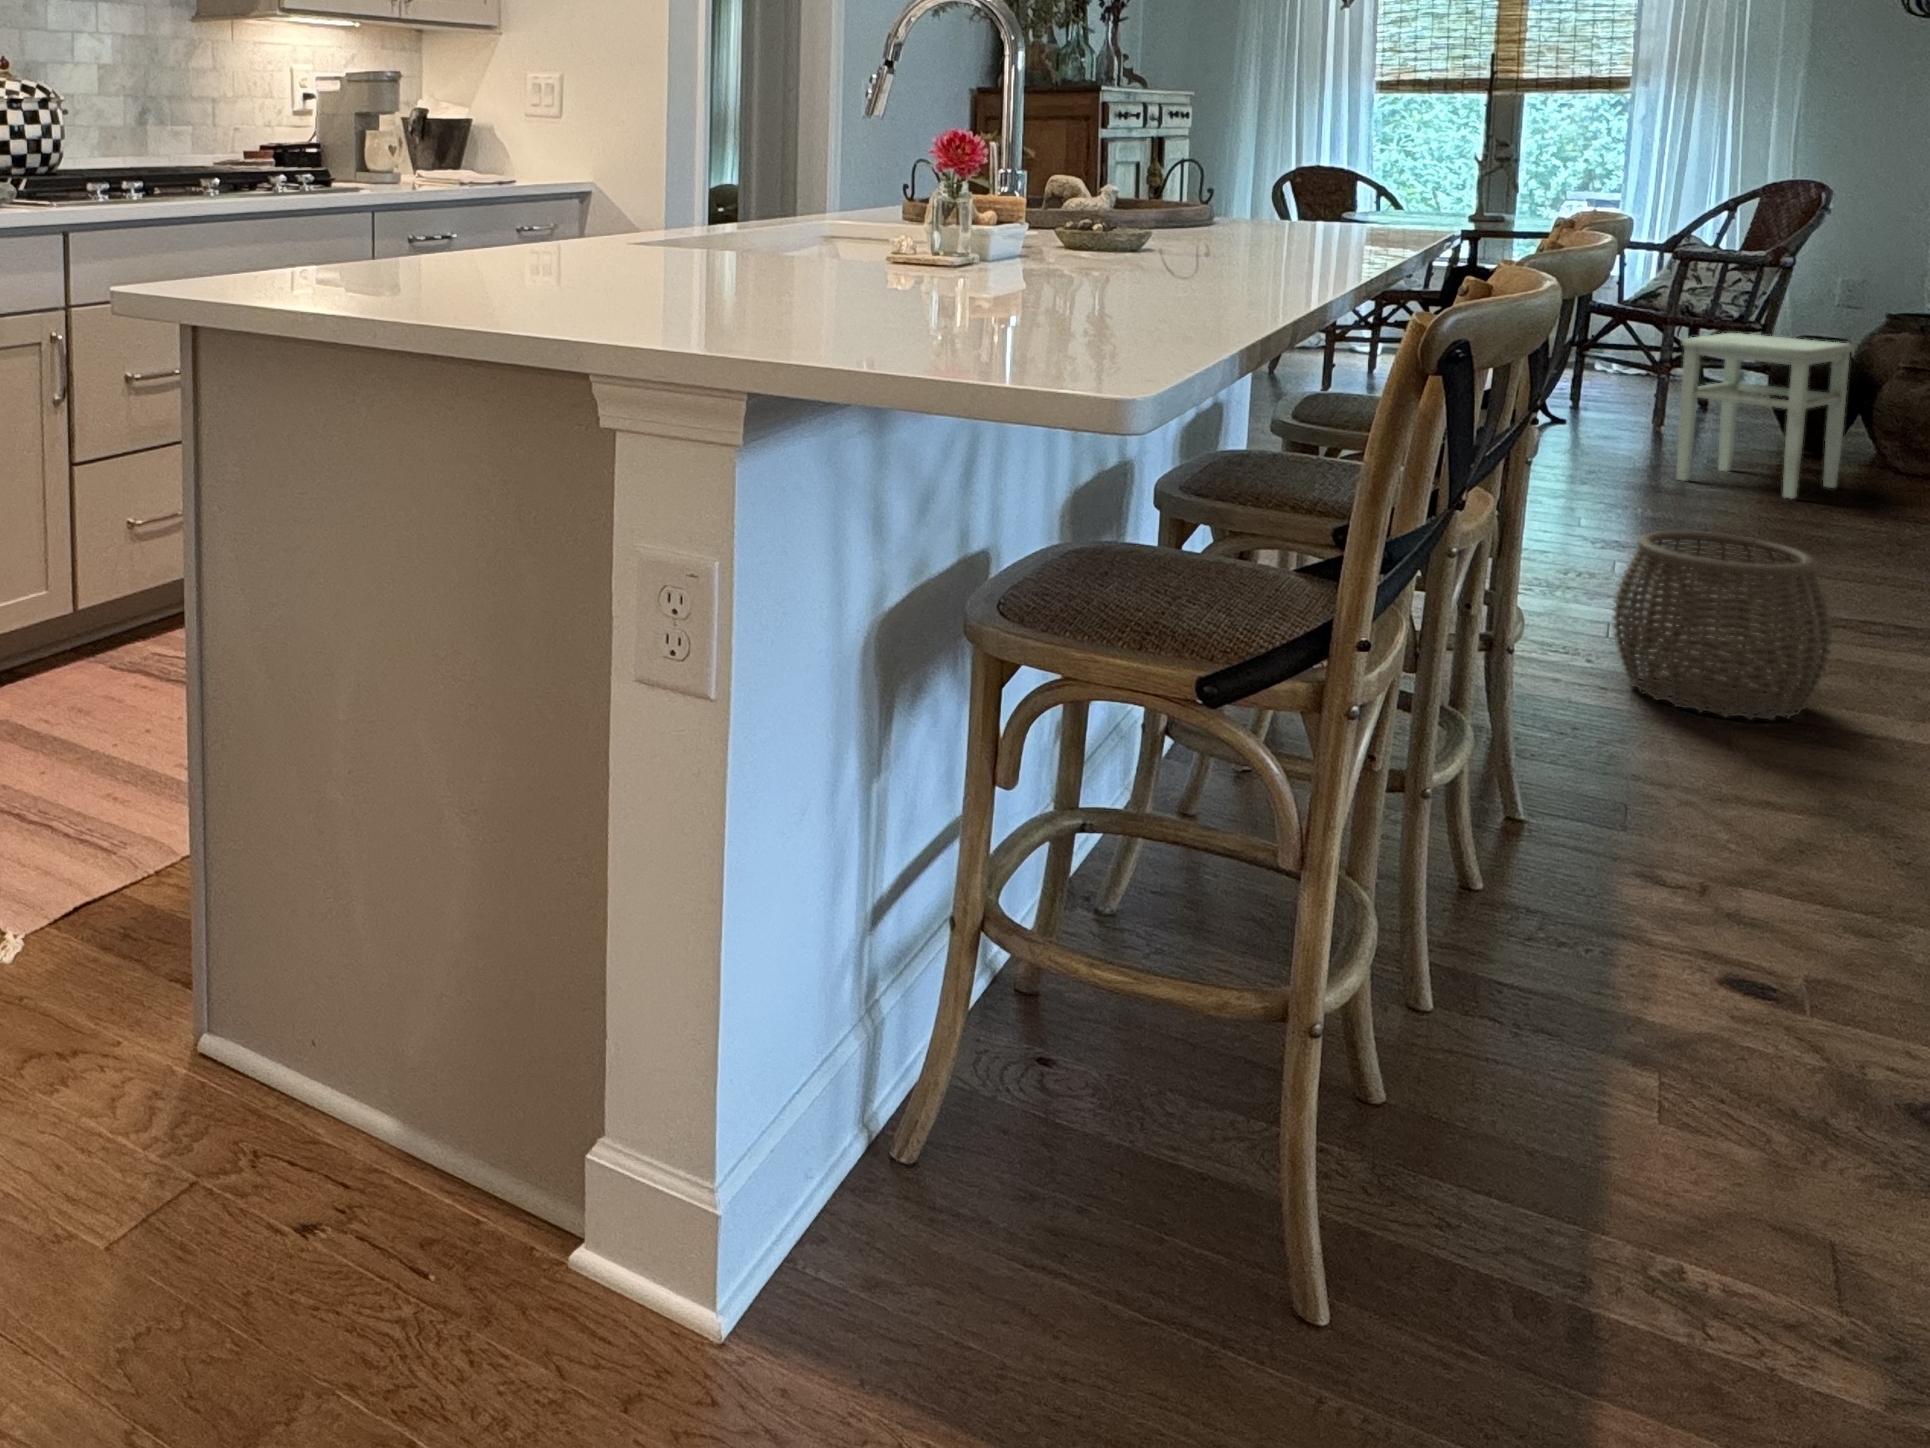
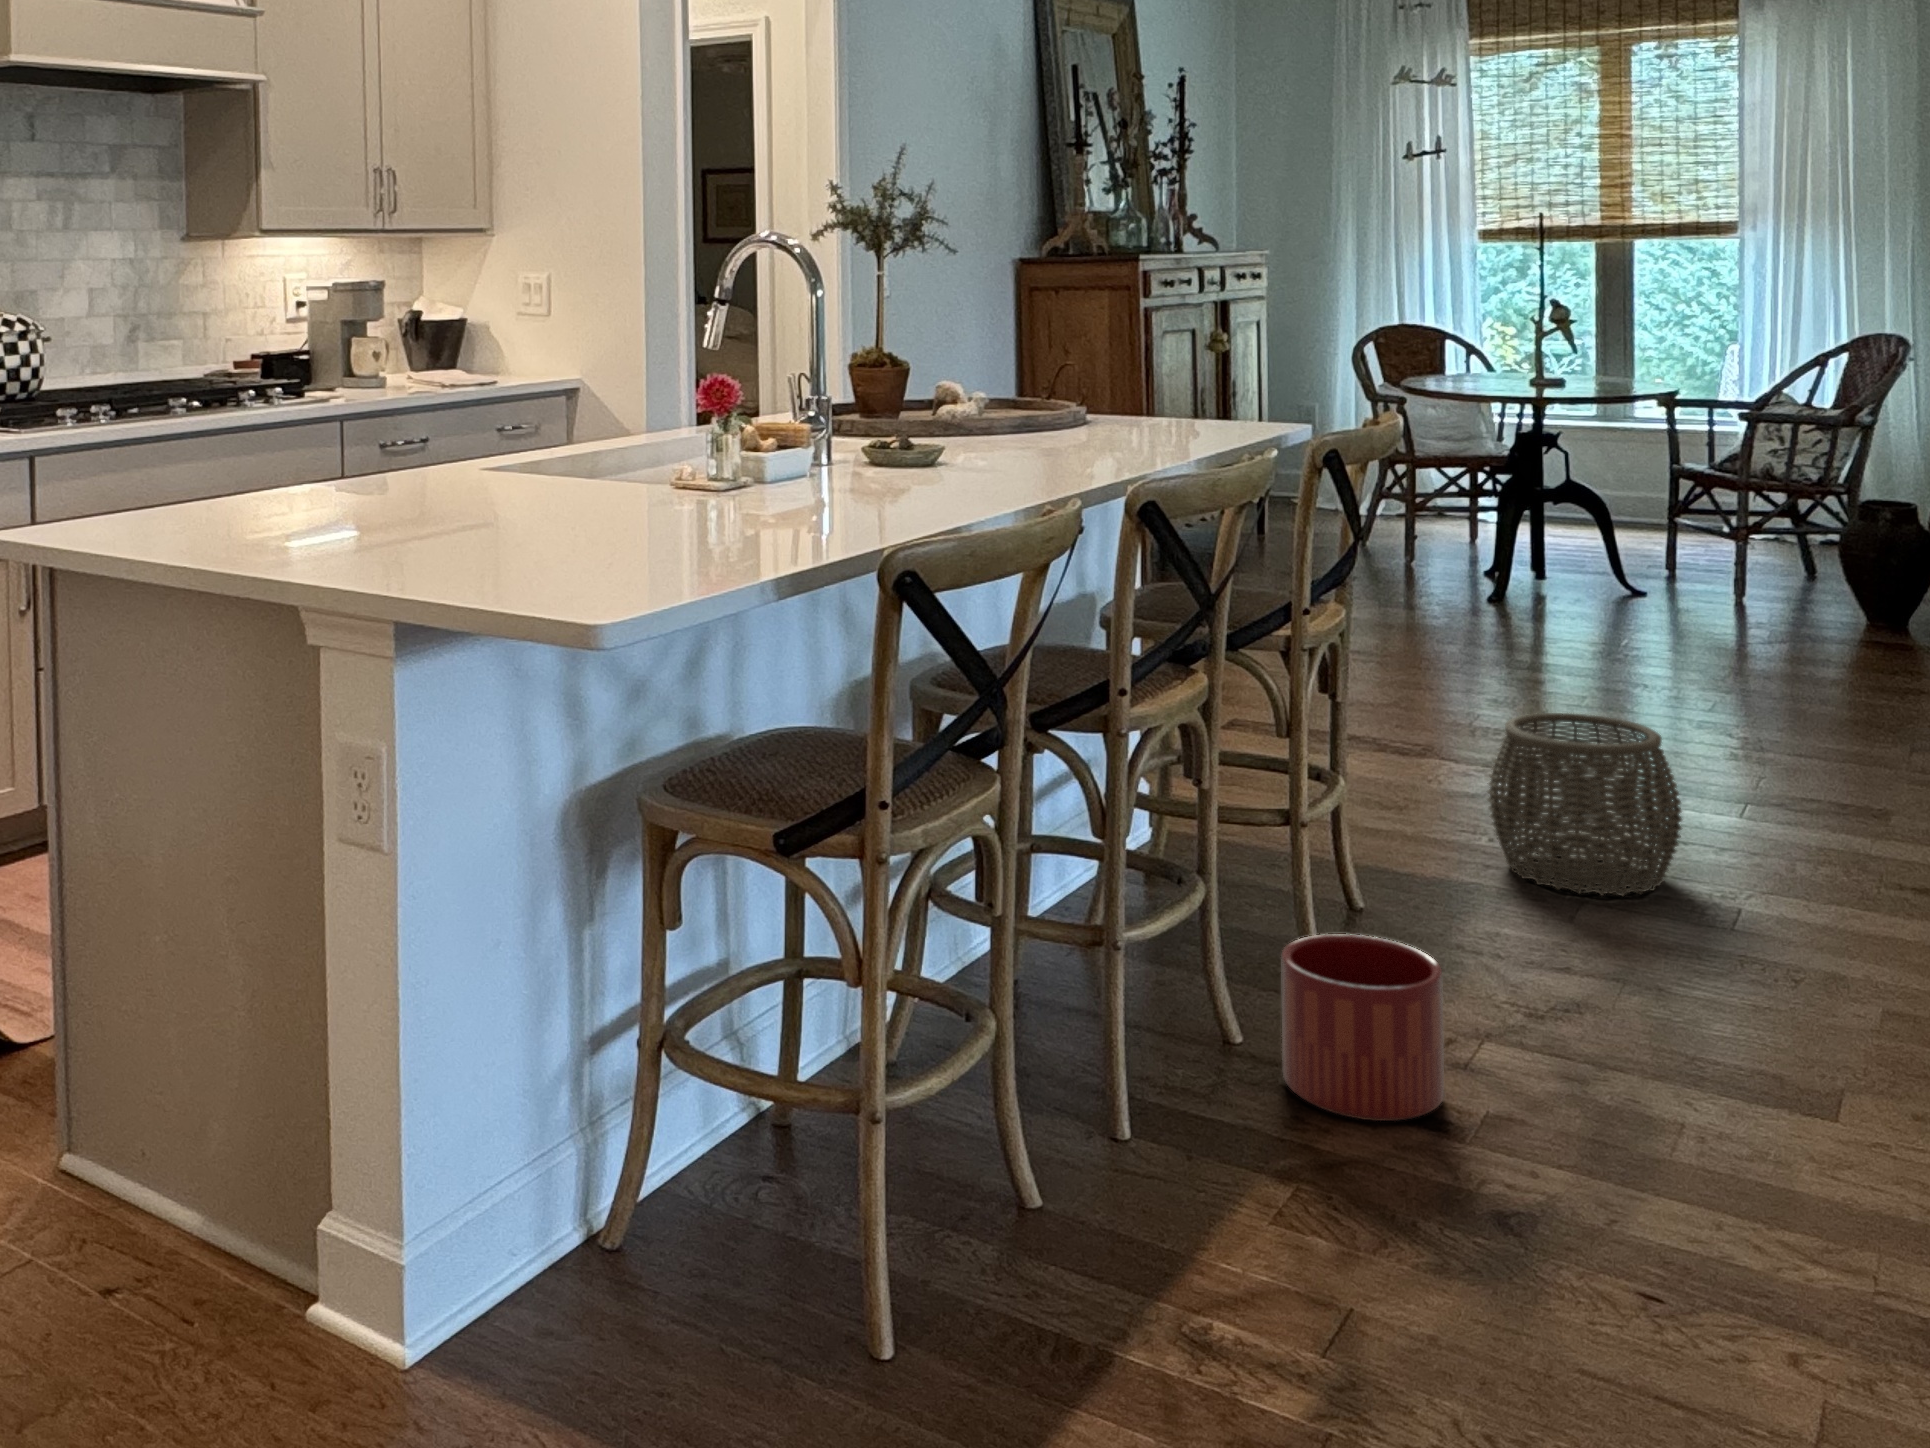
stool: present [1676,333,1854,498] -> none [1712,503,1889,677]
planter: none [1562,773,1776,986] -> present [1281,934,1444,1121]

